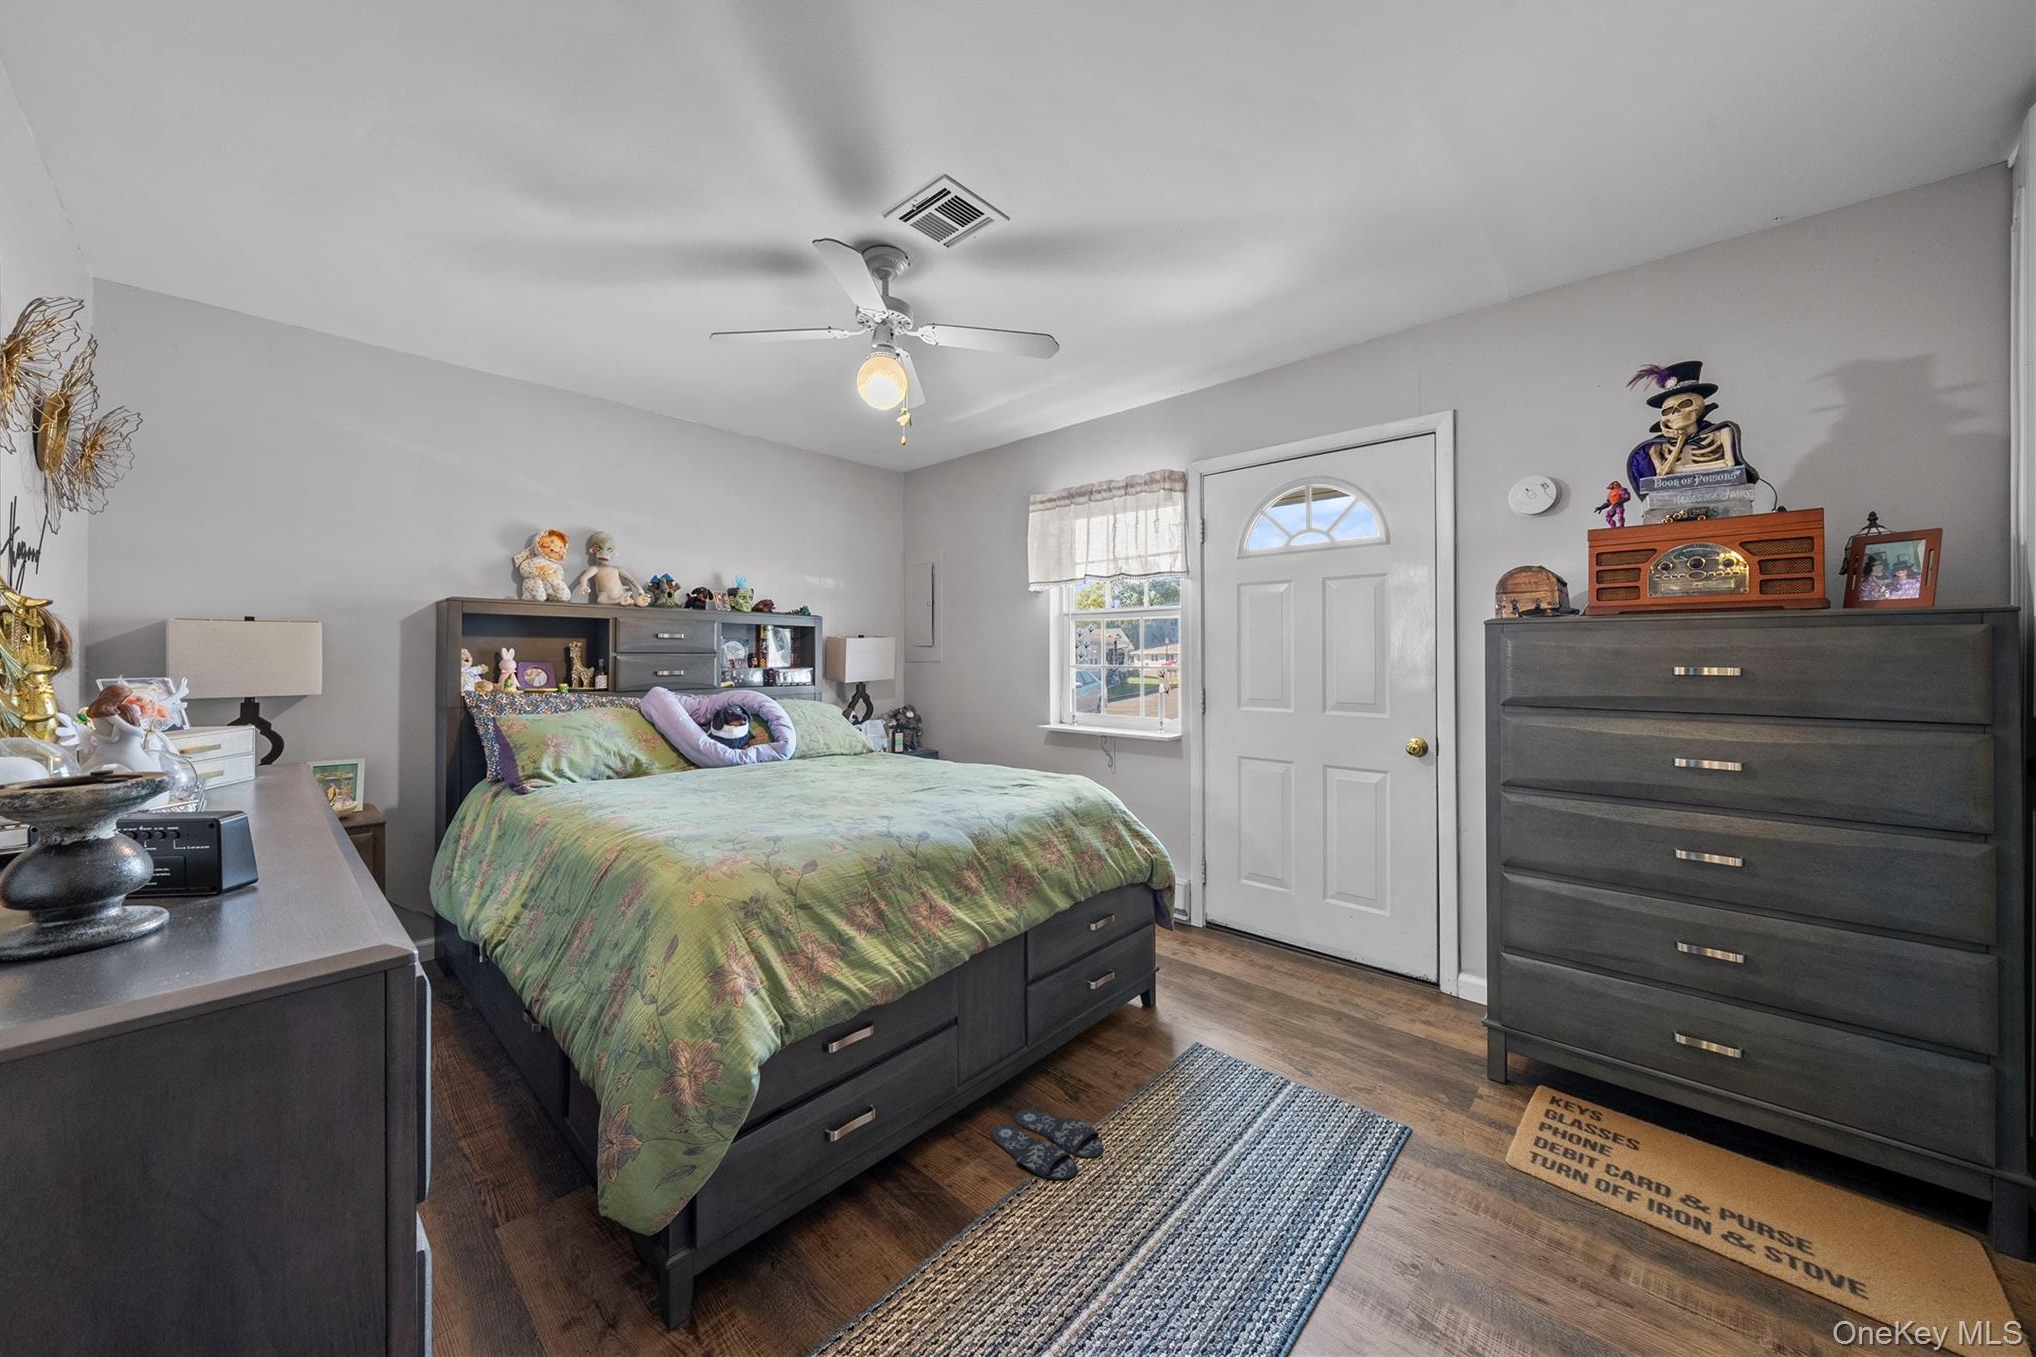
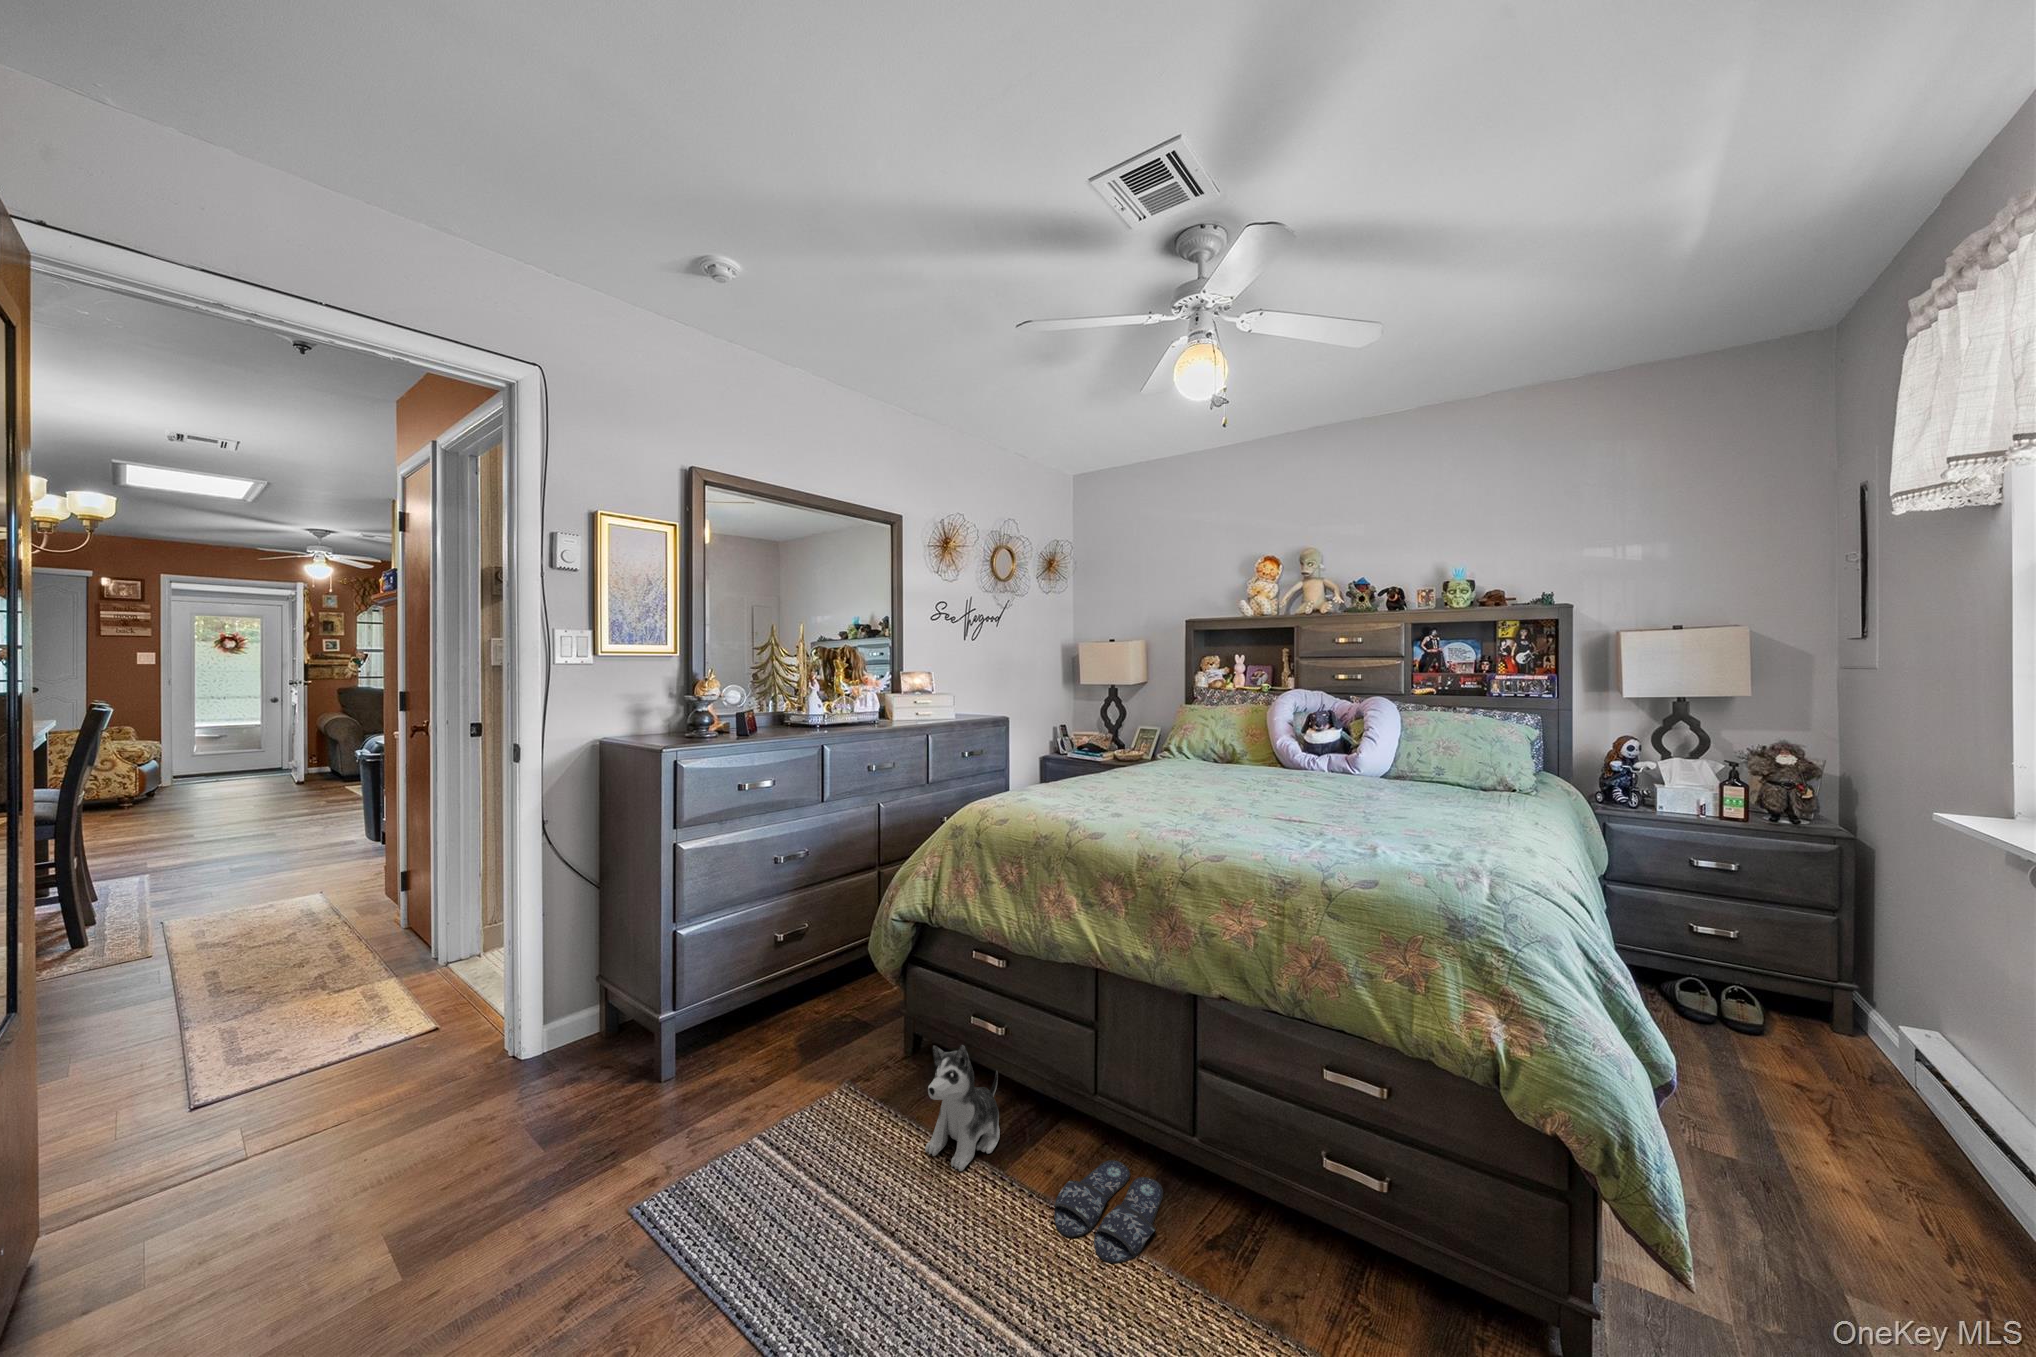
plush toy: none [878,1114,981,1291] -> present [925,1045,1000,1171]

